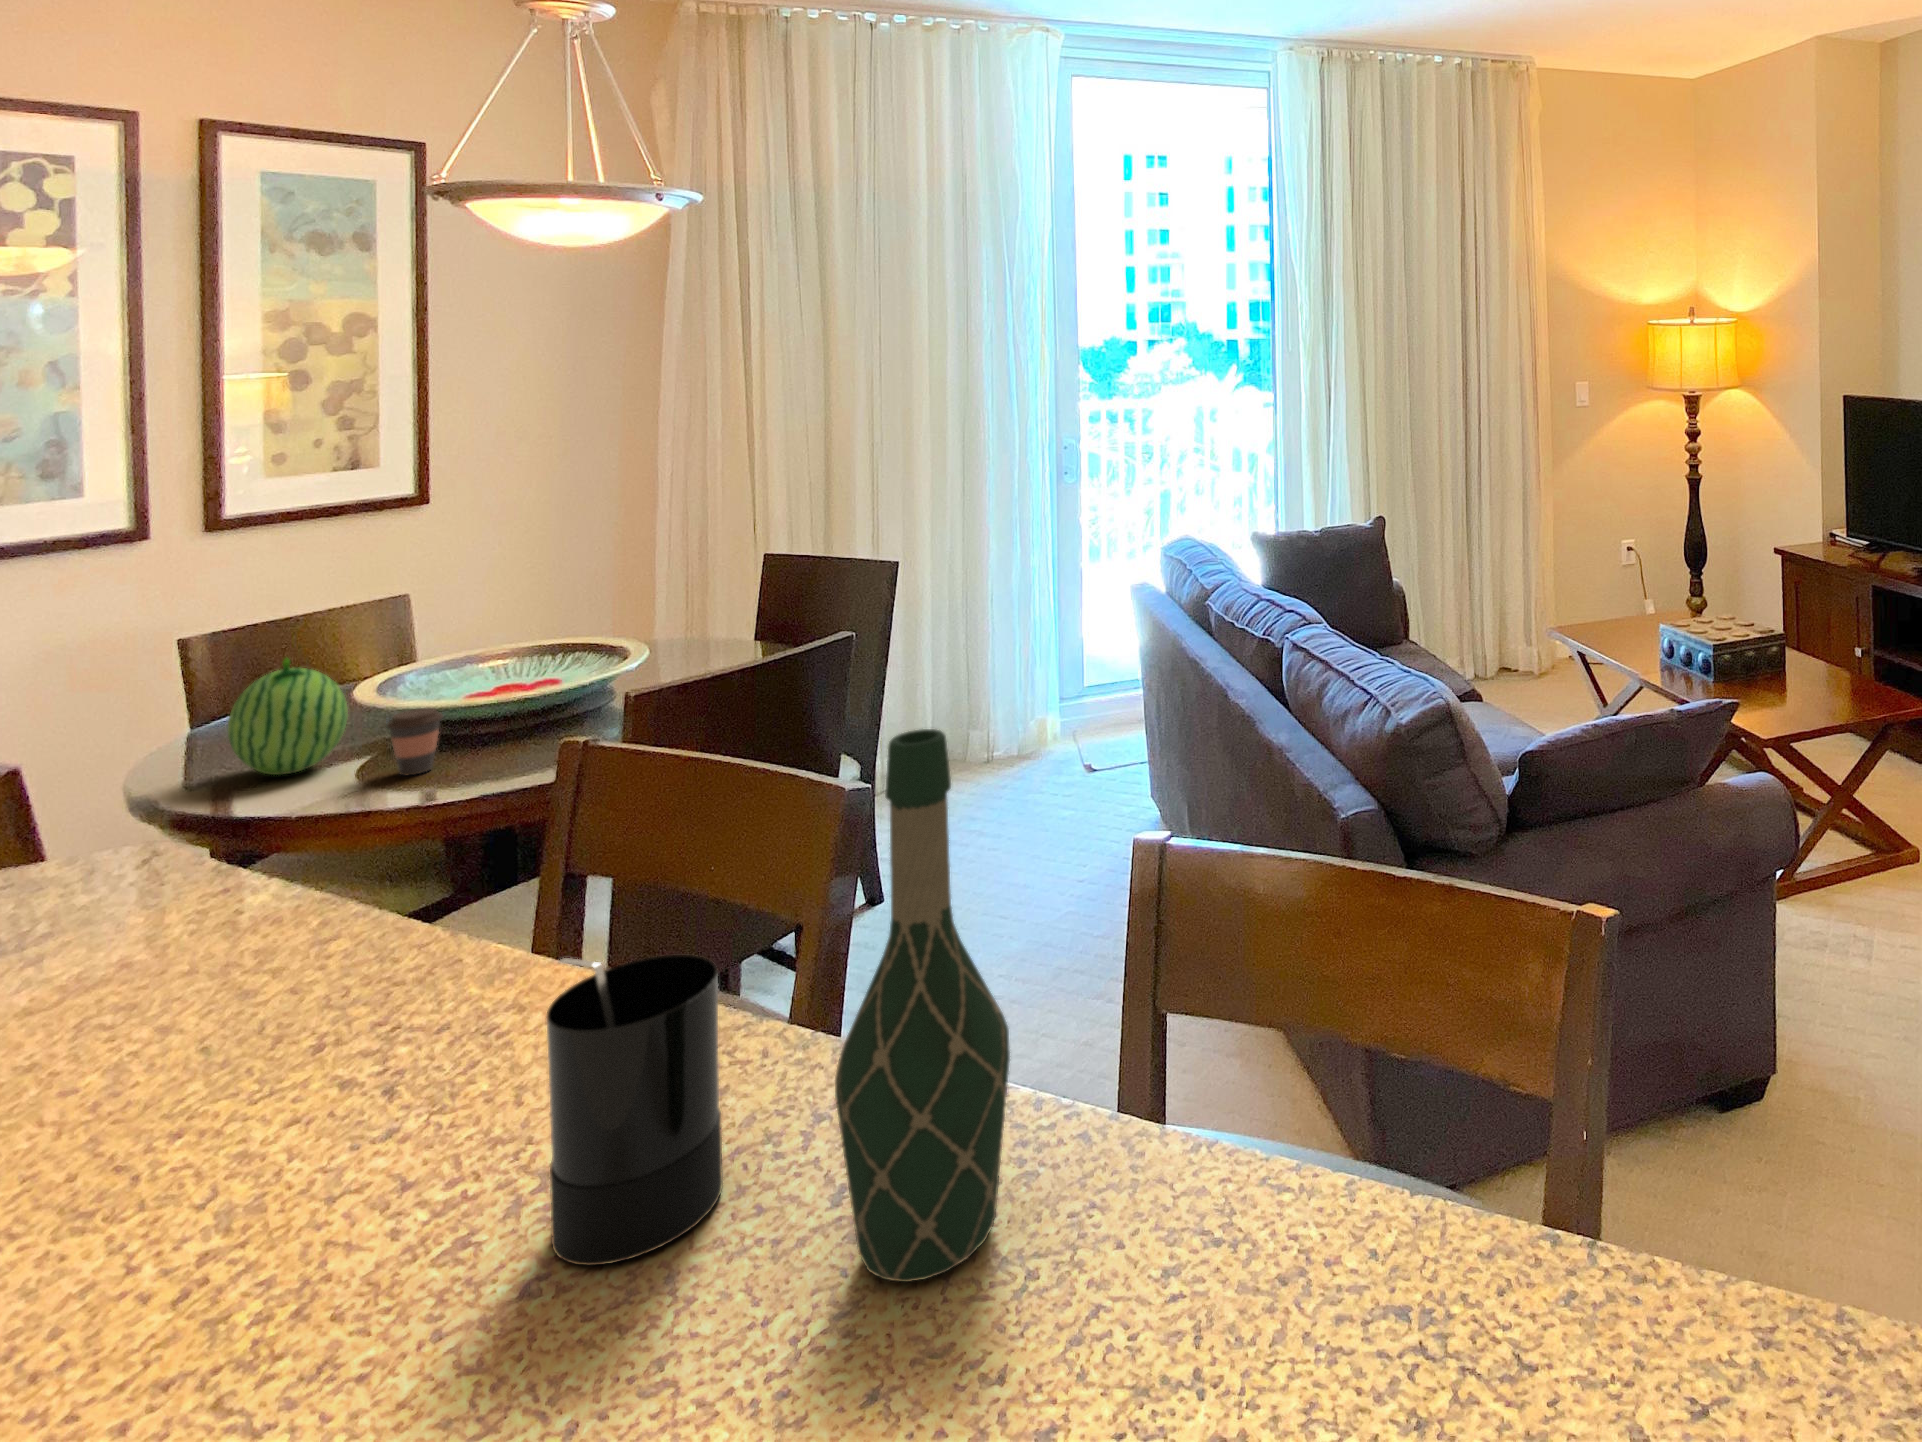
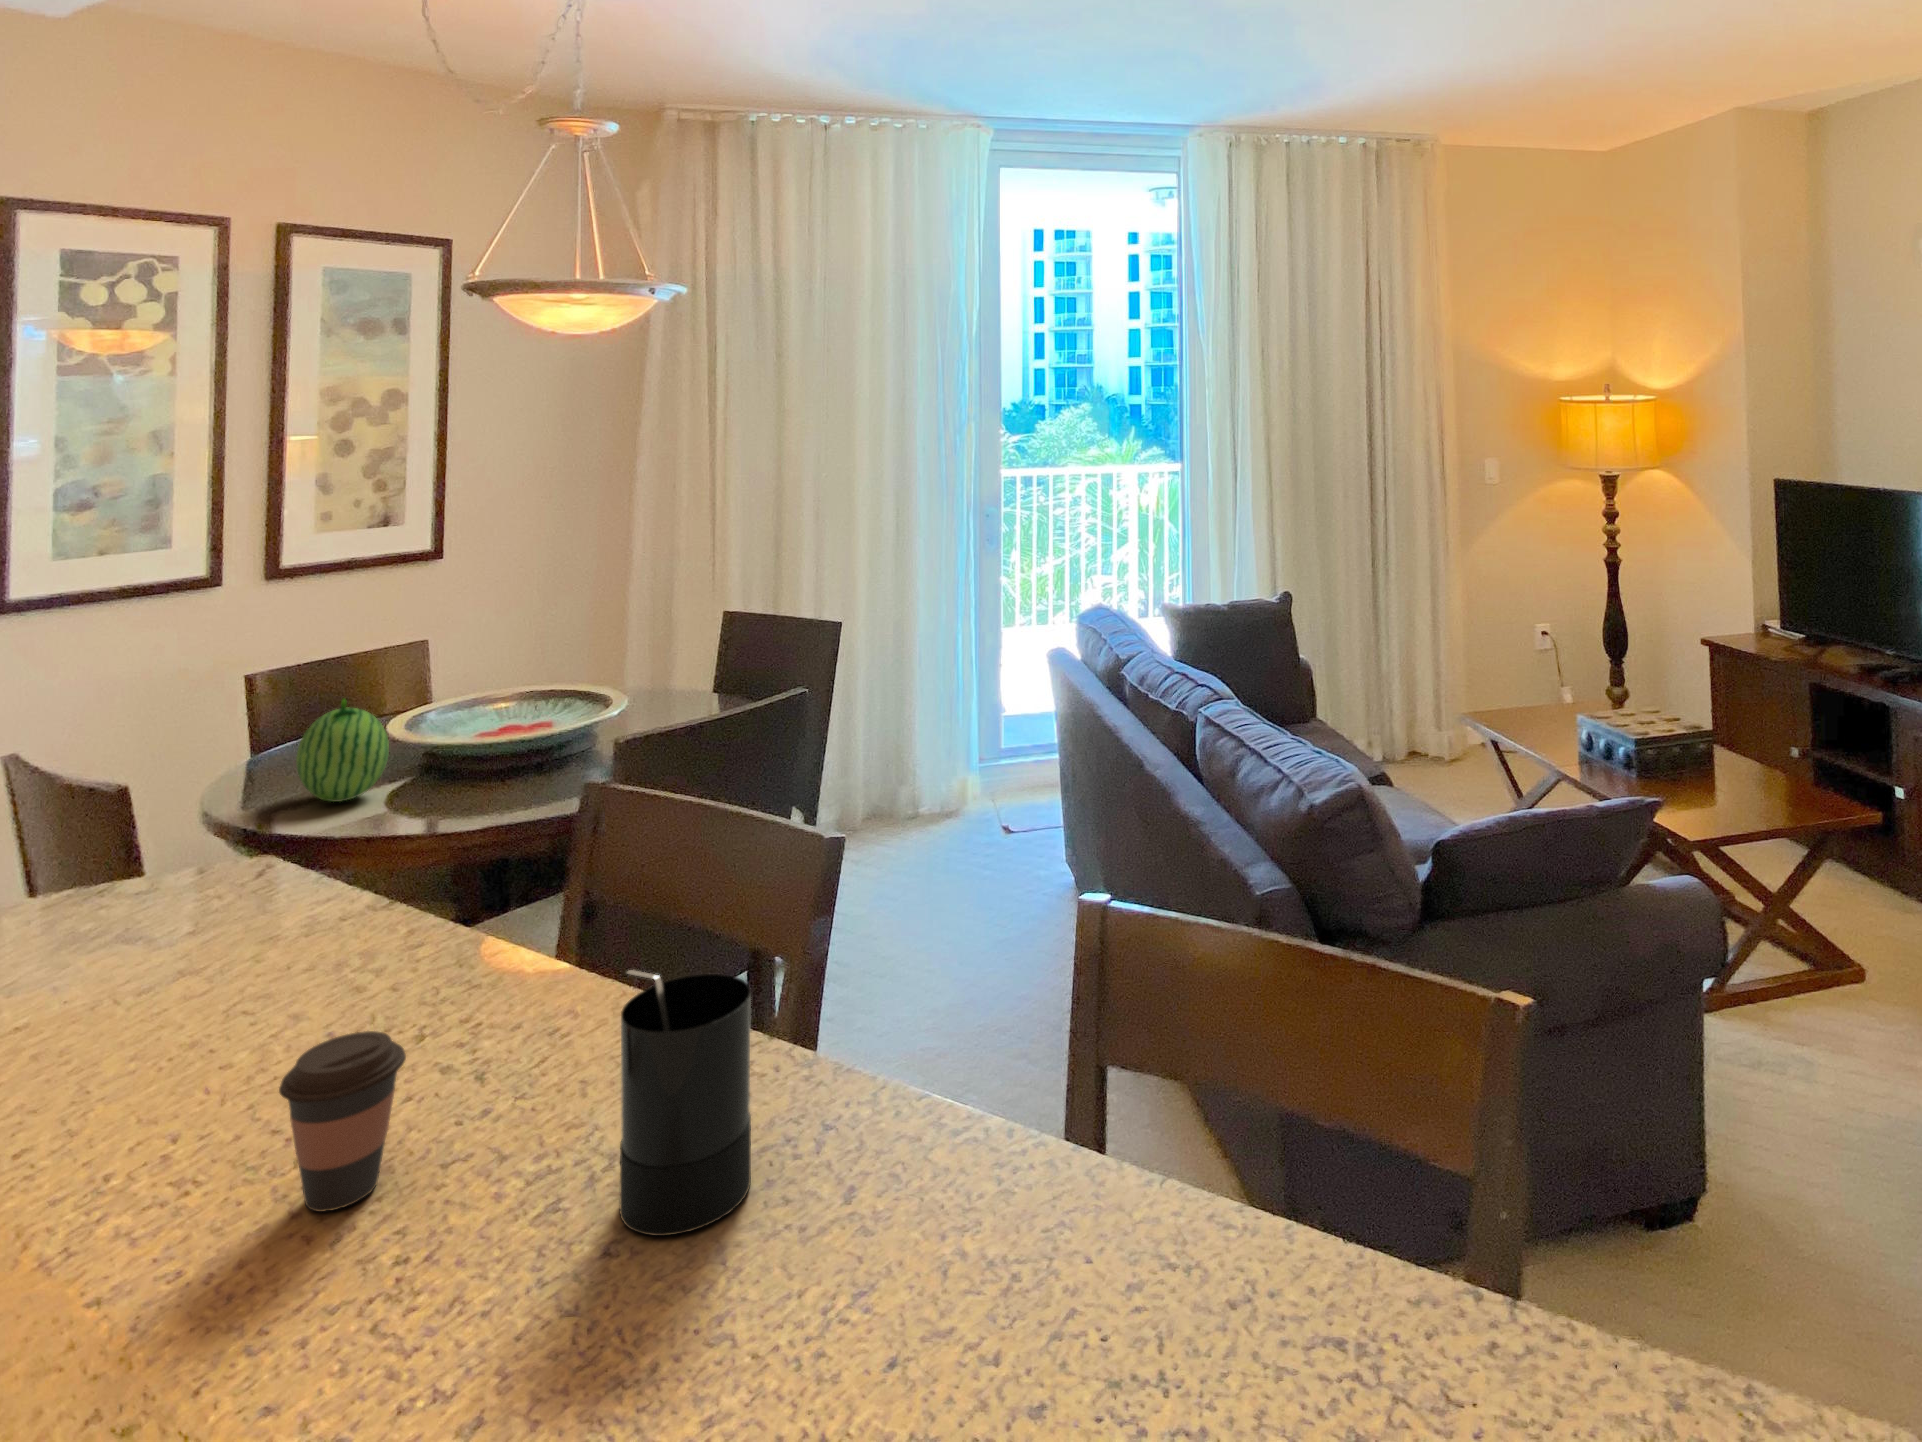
coffee cup: present [386,708,443,775] -> present [279,1031,406,1212]
wine bottle: present [835,729,1010,1282] -> none [852,789,994,1275]

